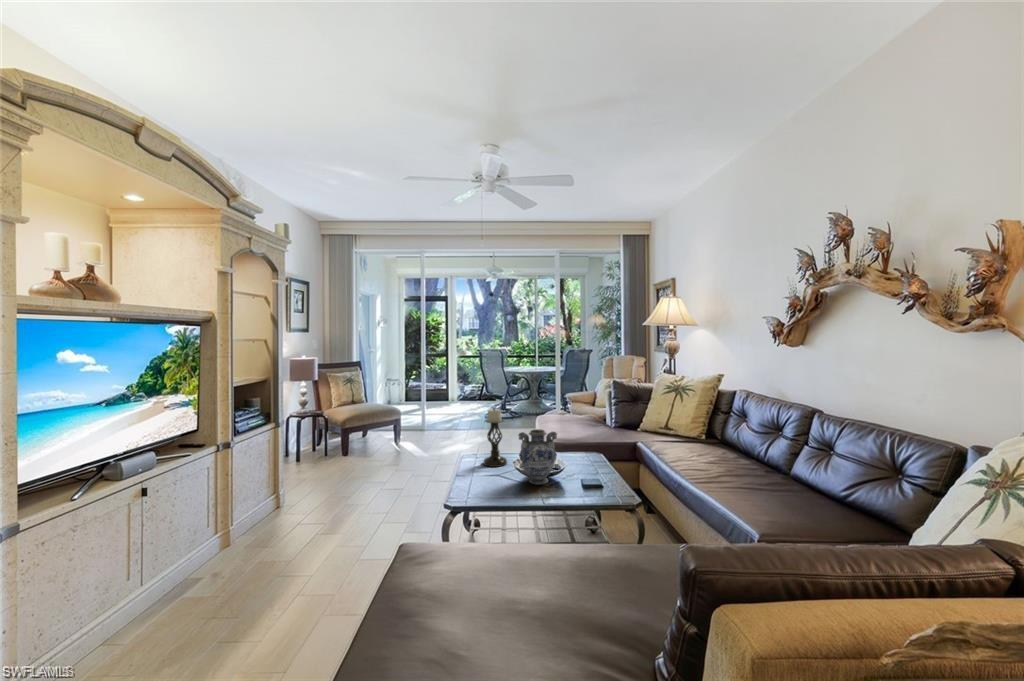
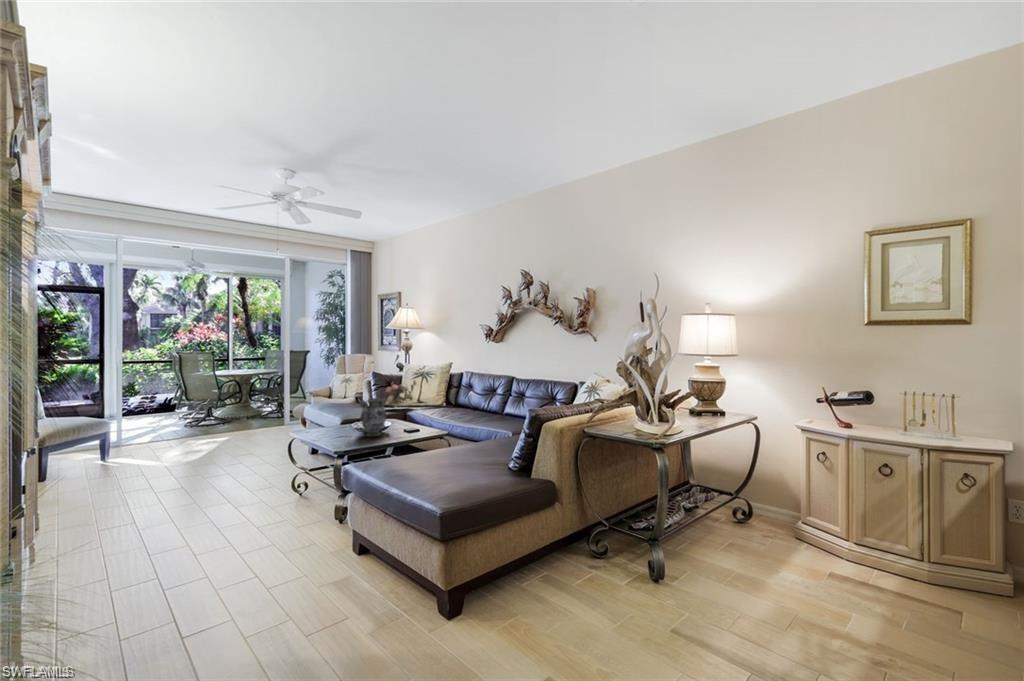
flower arrangement: none [610,397,660,434] -> present [385,381,416,408]
candle holder: present [483,408,507,467] -> none [312,388,333,435]

